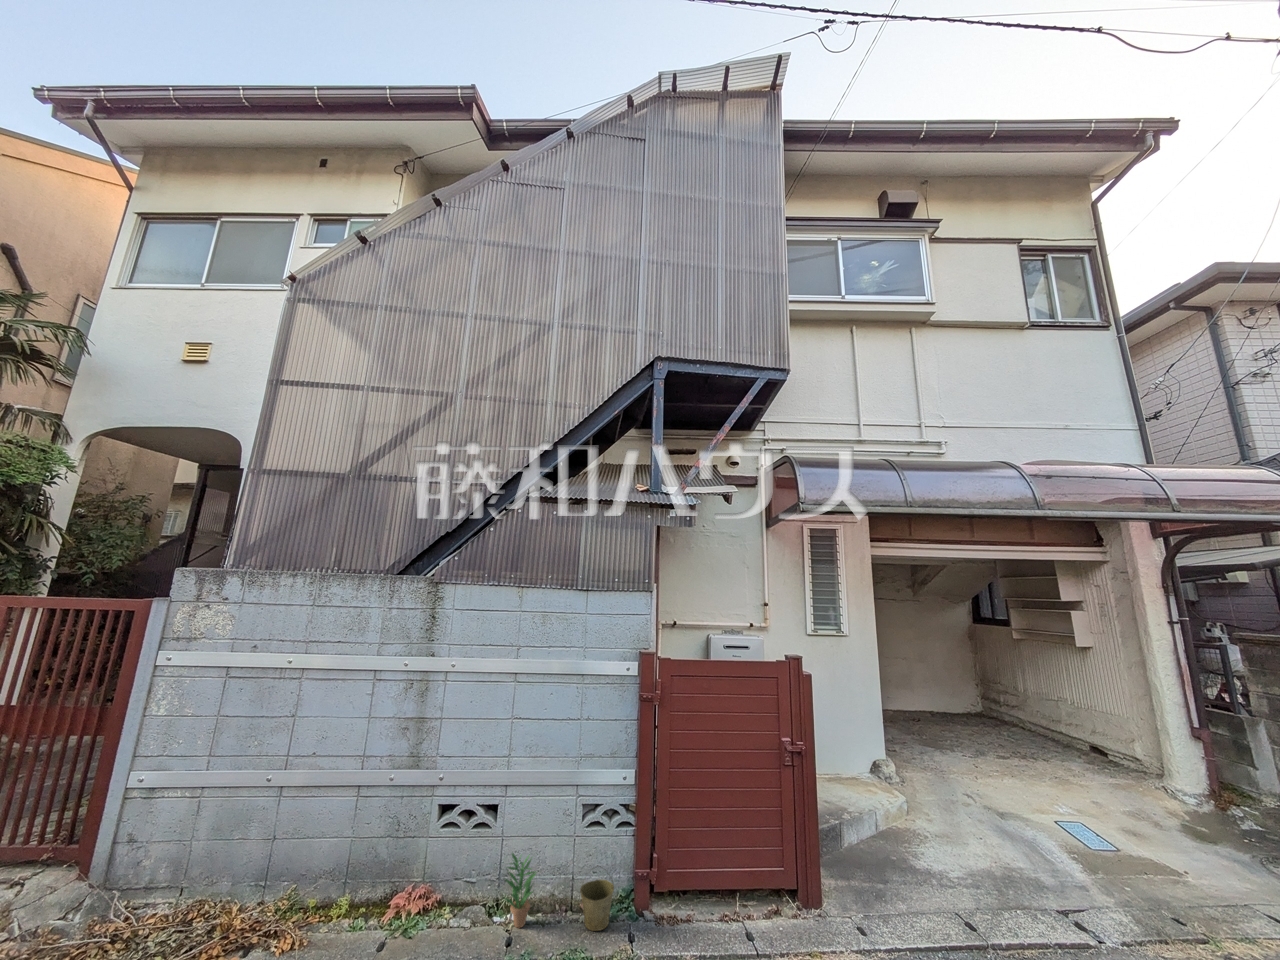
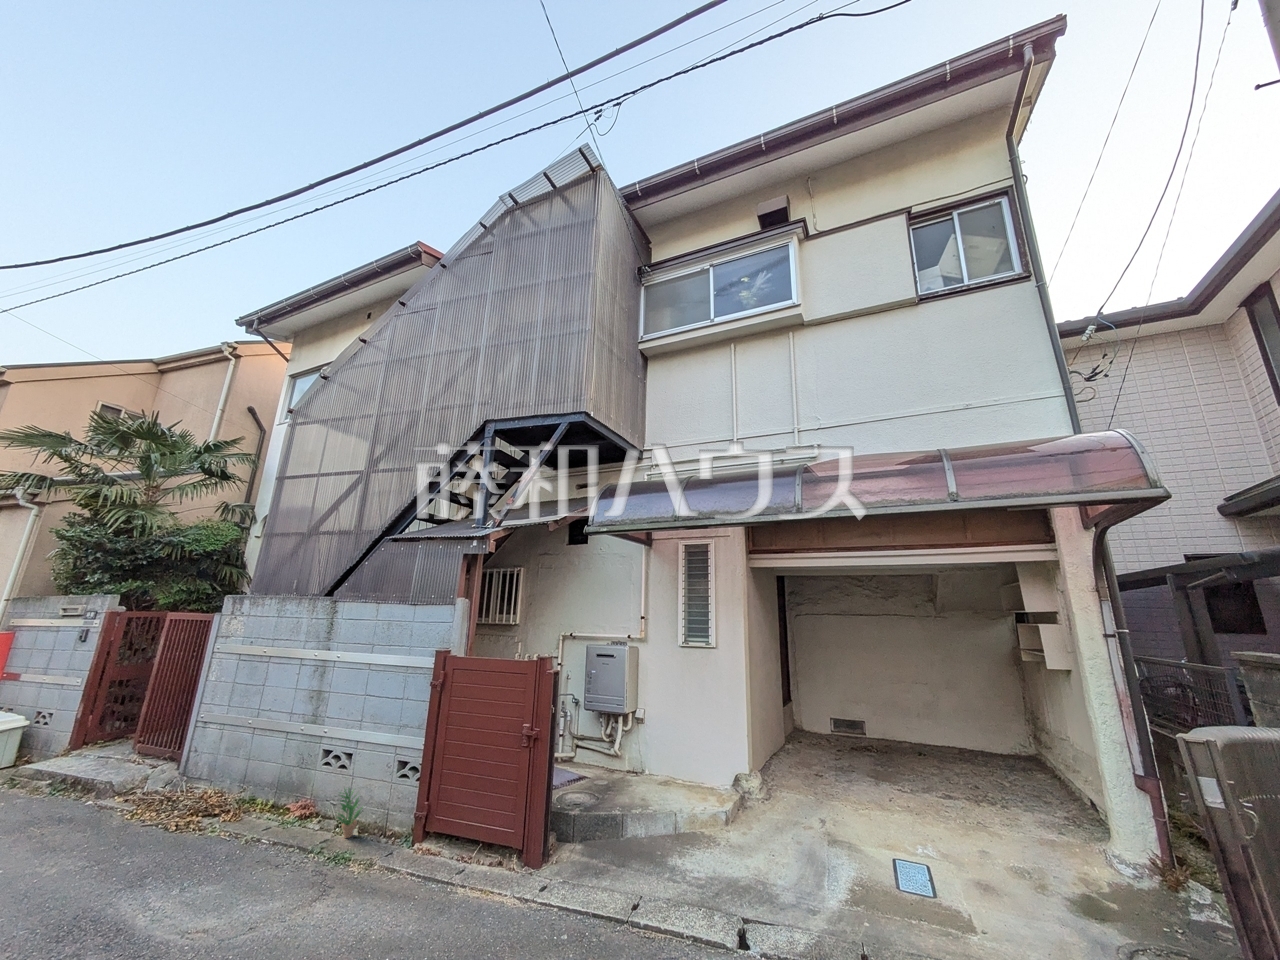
bucket: present [580,880,614,931] -> none [375,803,404,849]

